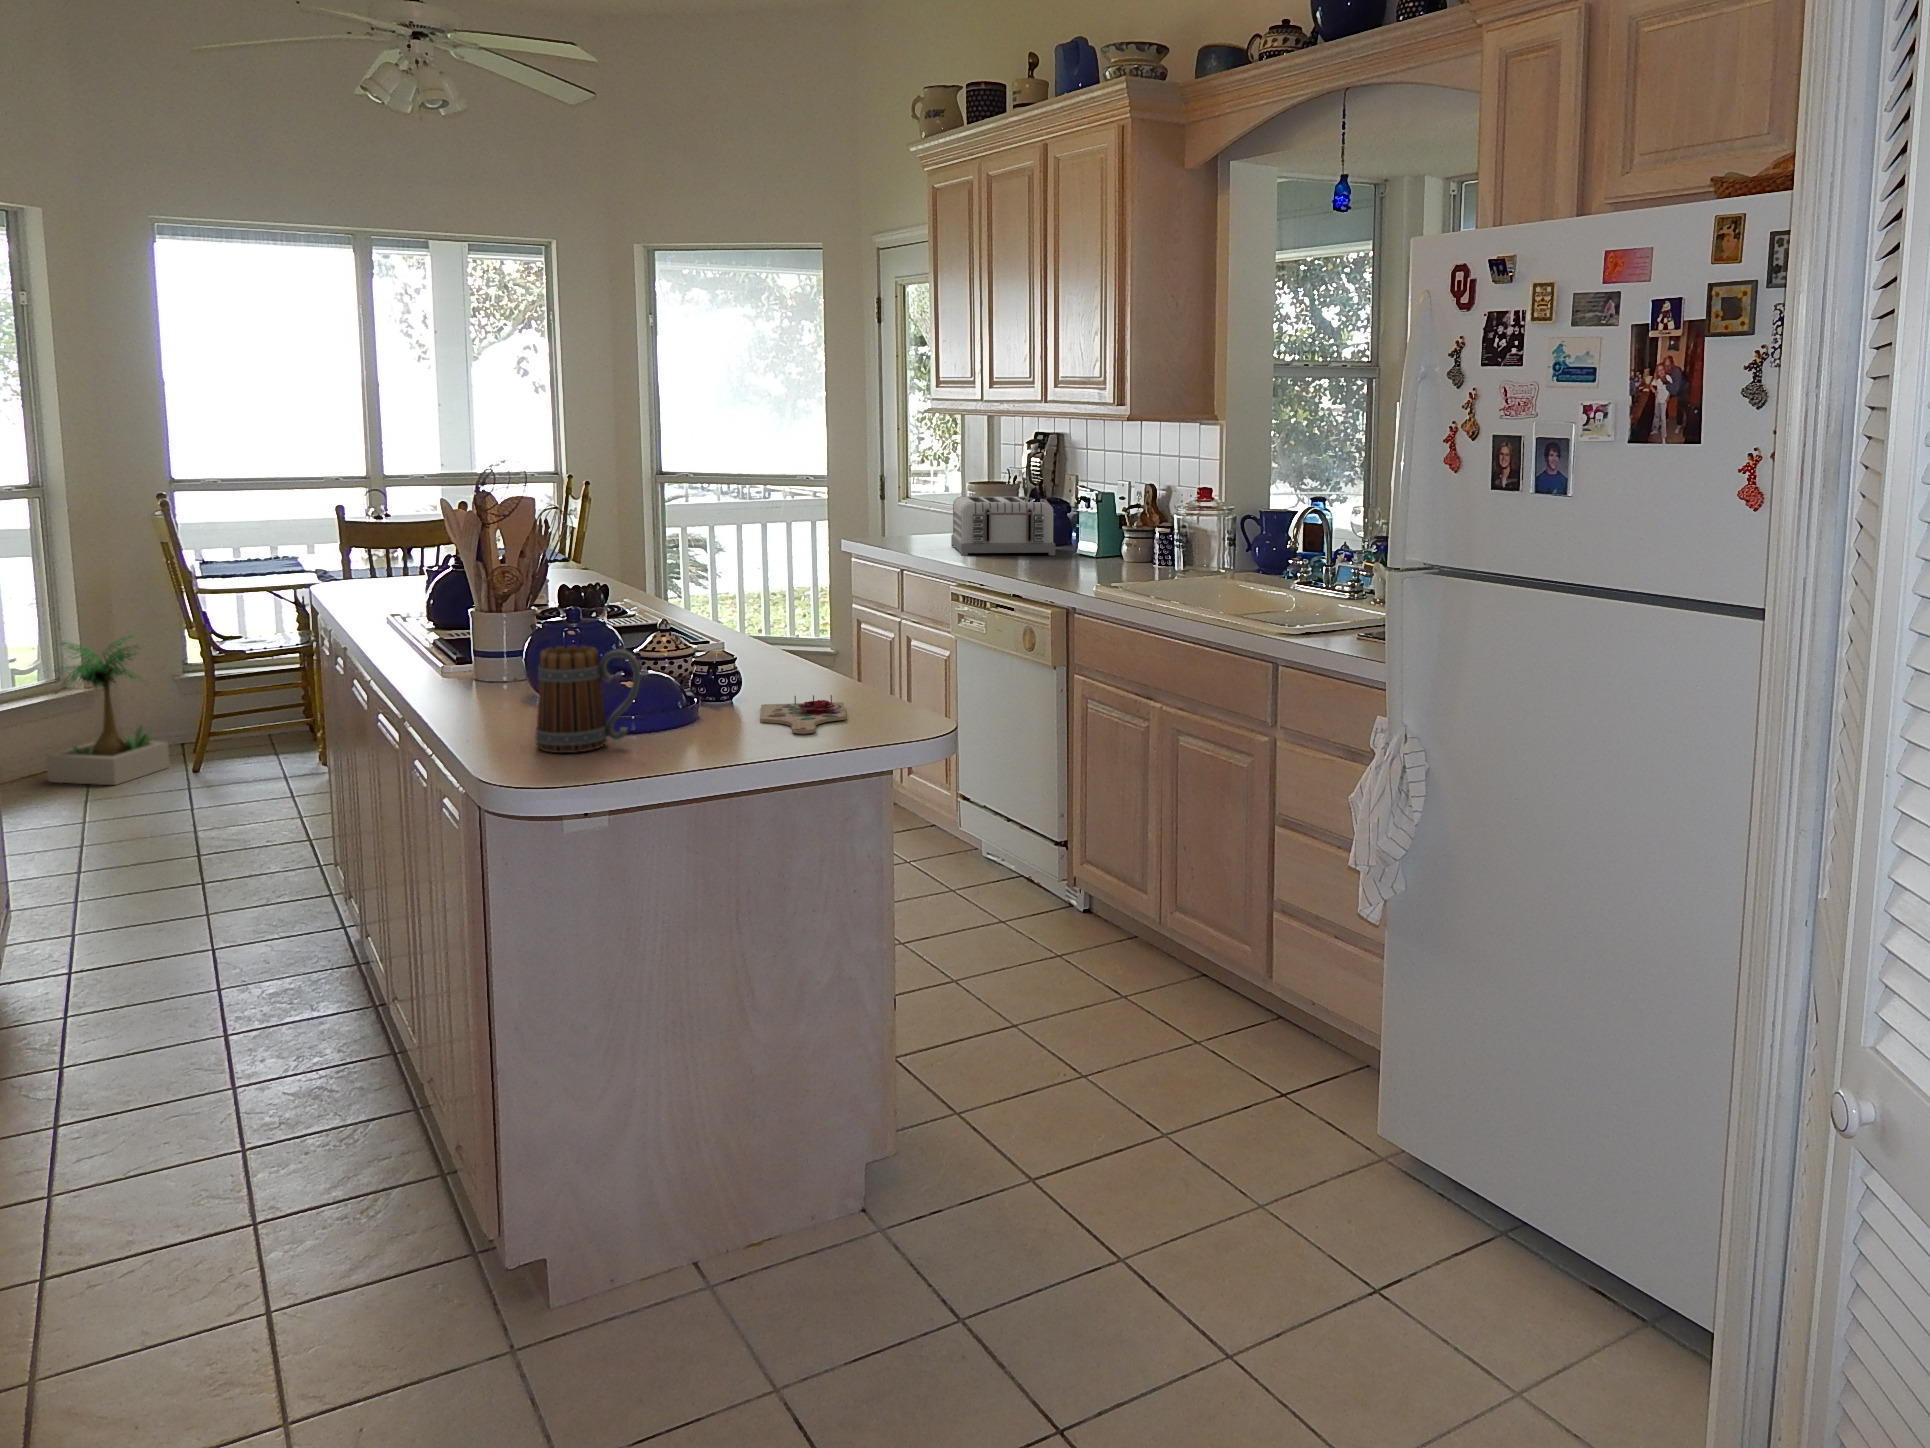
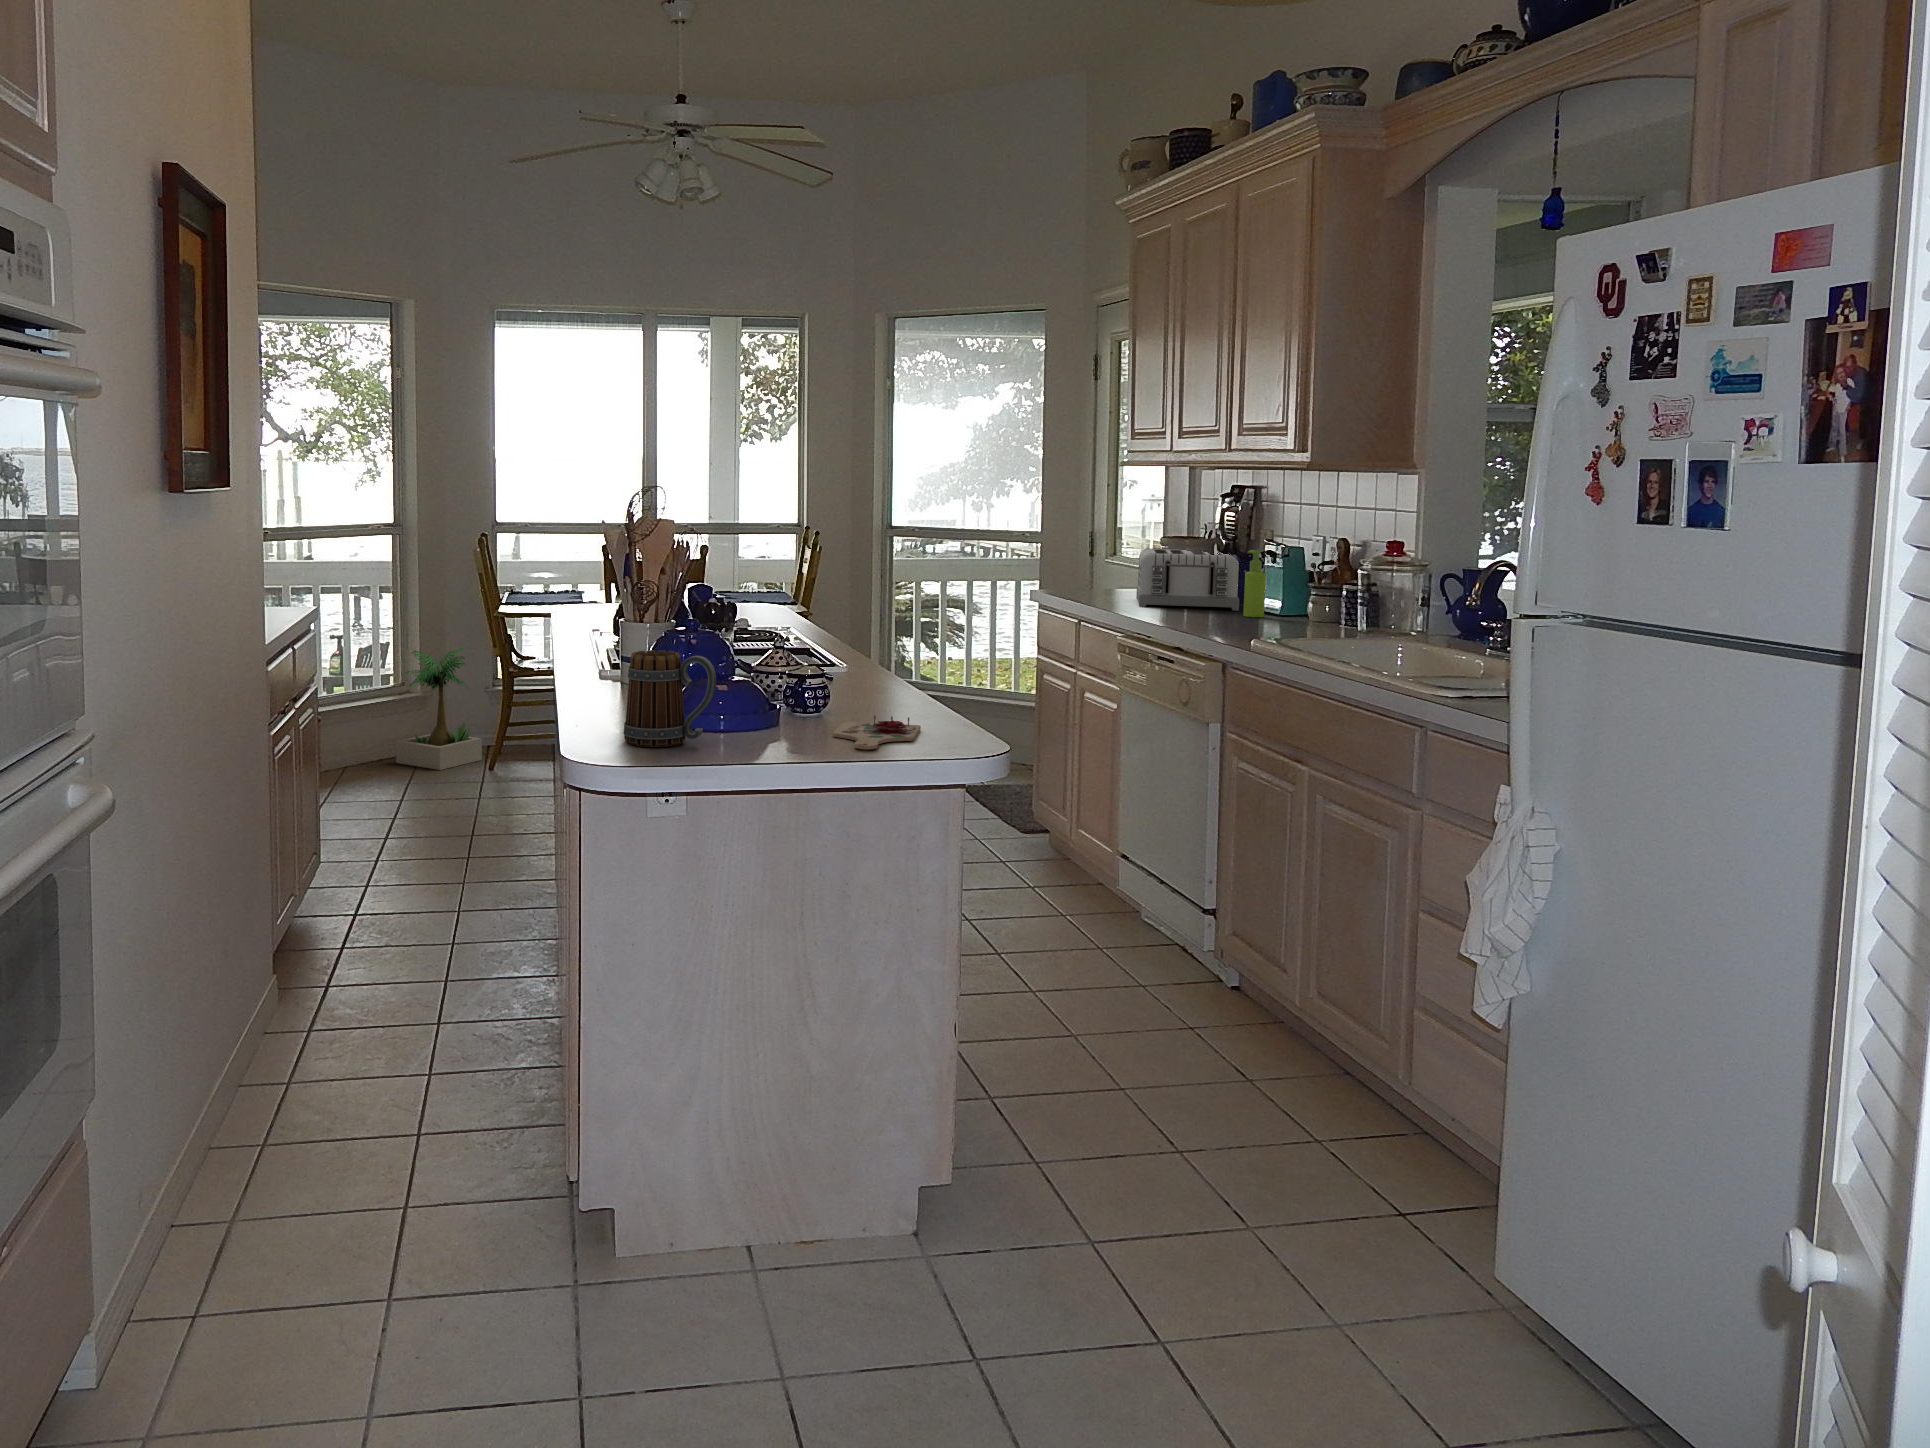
soap dispenser: none [1064,497,1083,562] -> present [1243,550,1266,617]

